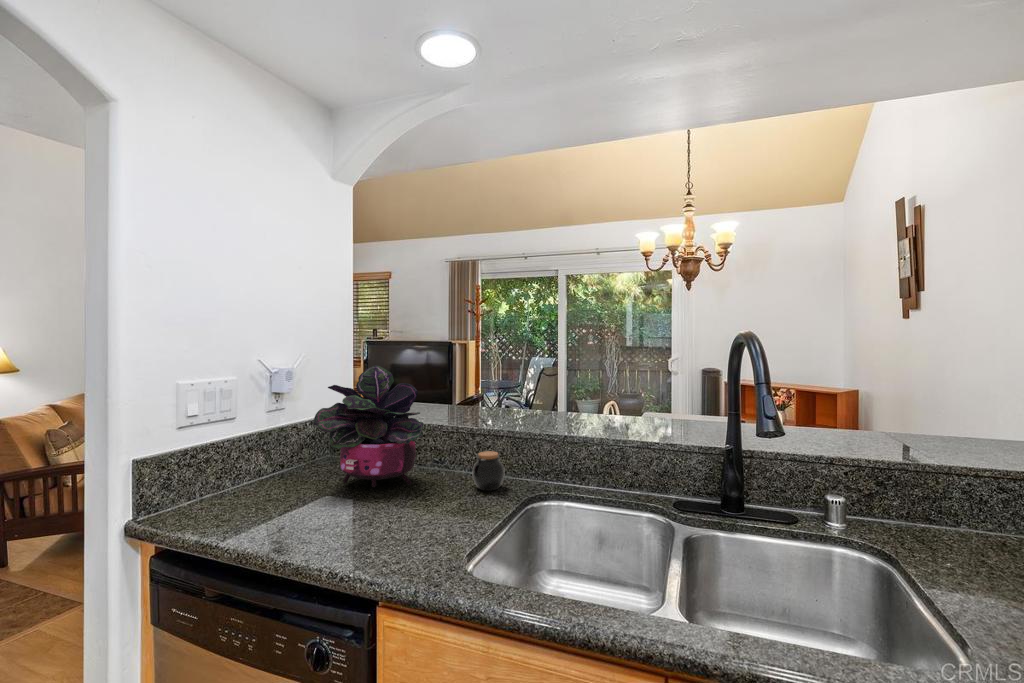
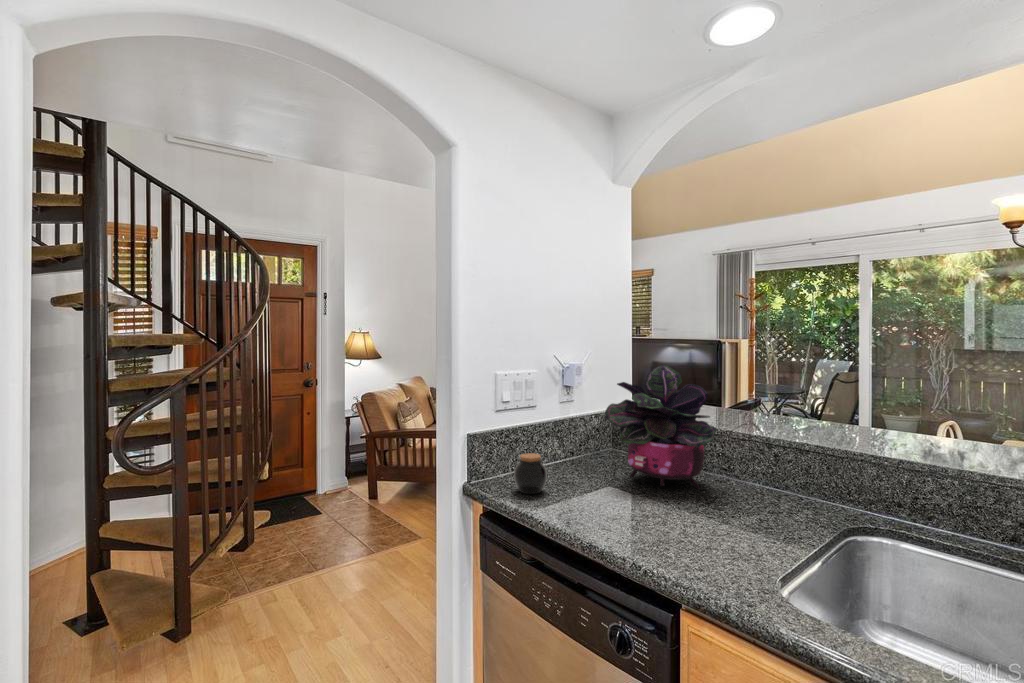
jar: present [472,451,504,491] -> present [514,453,547,494]

